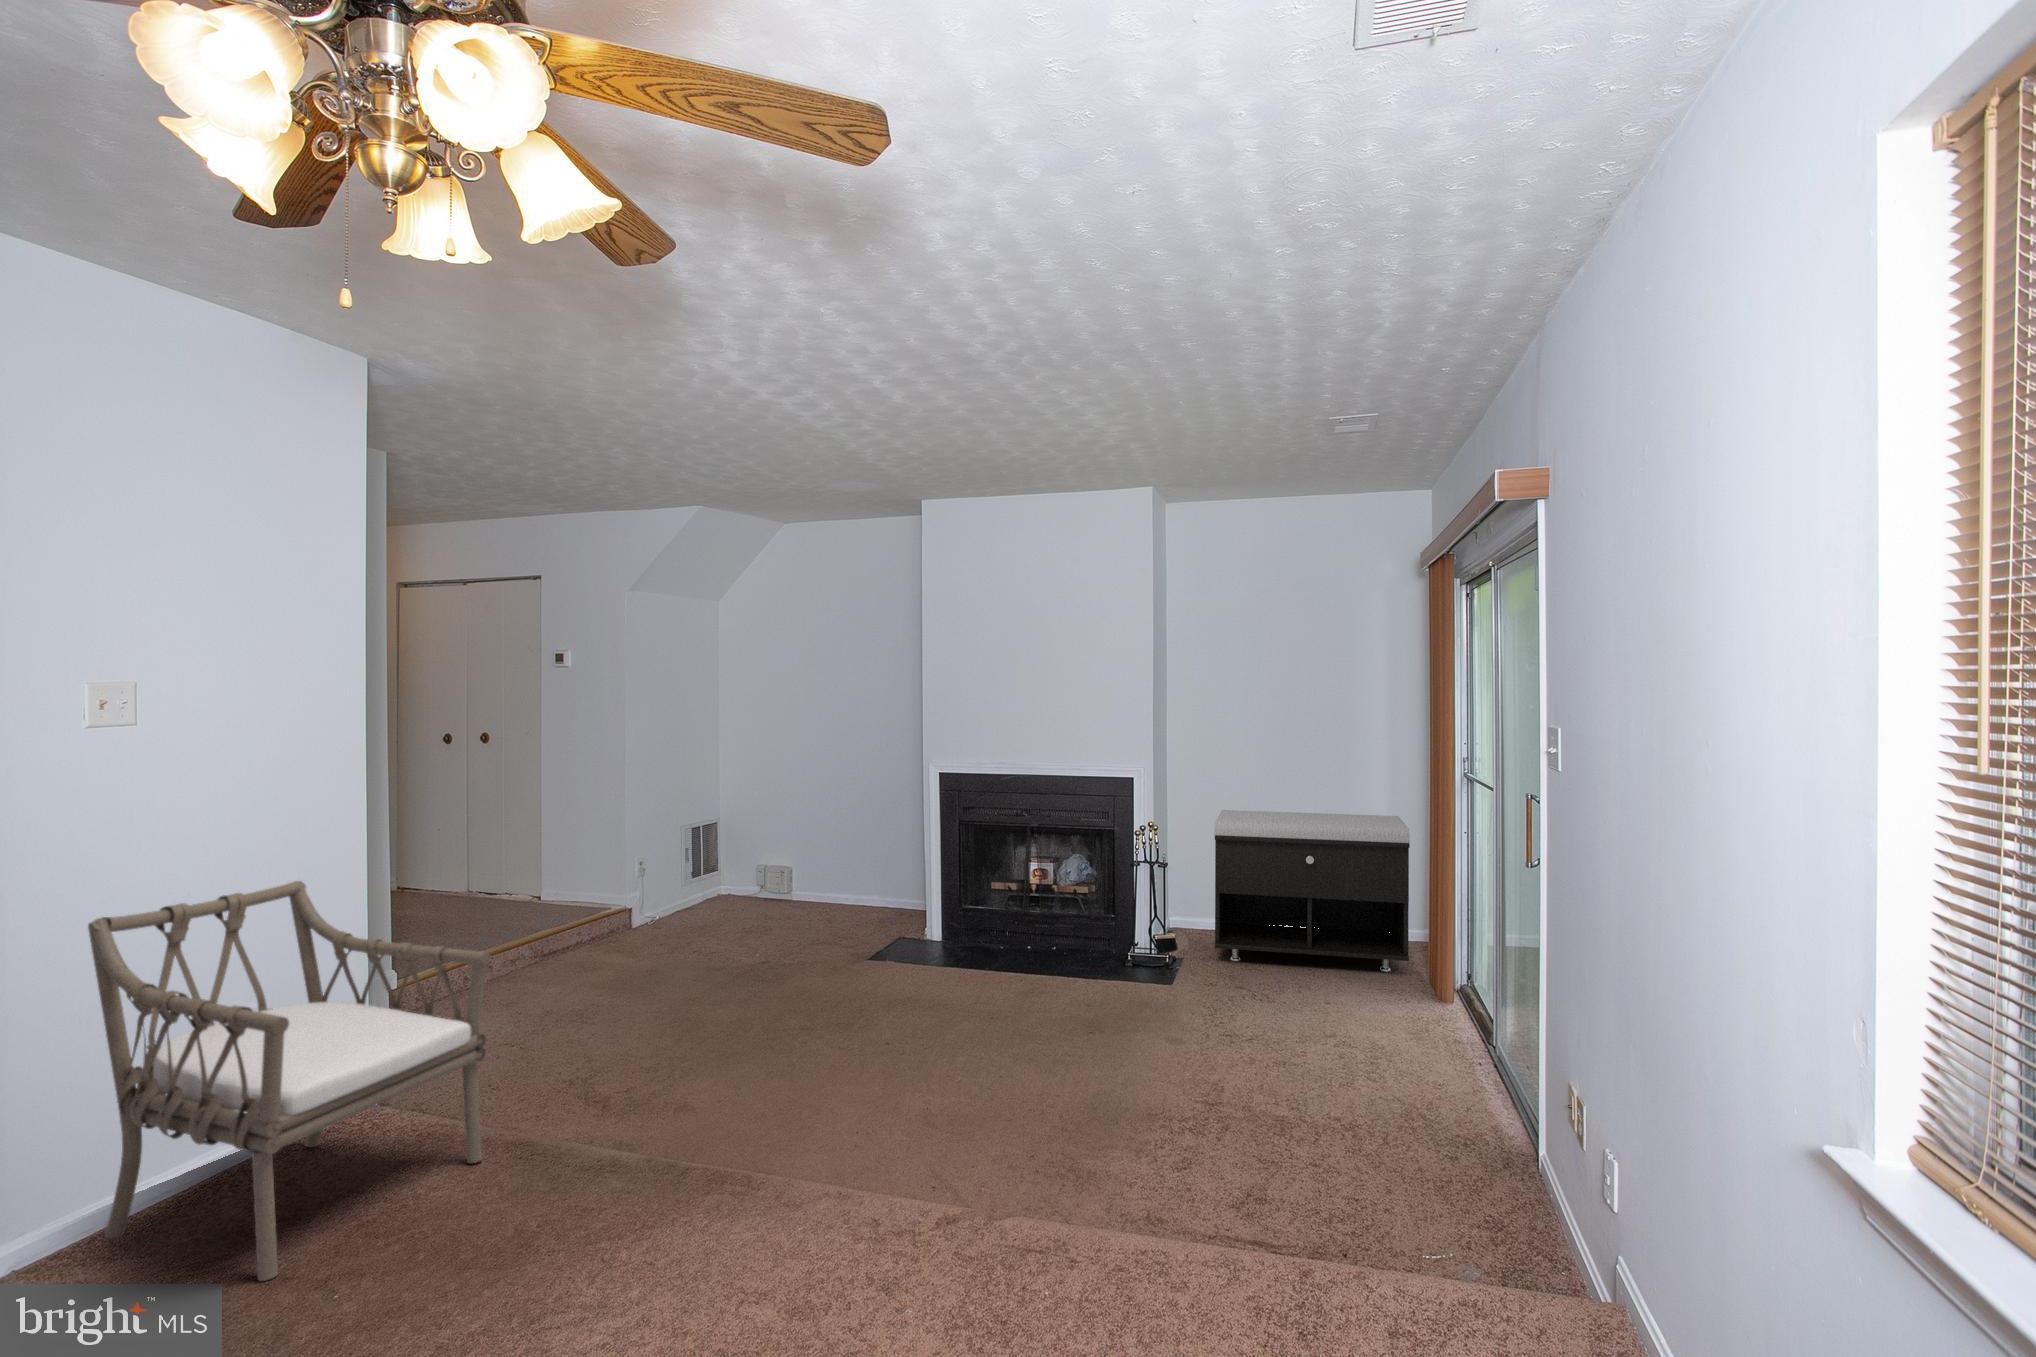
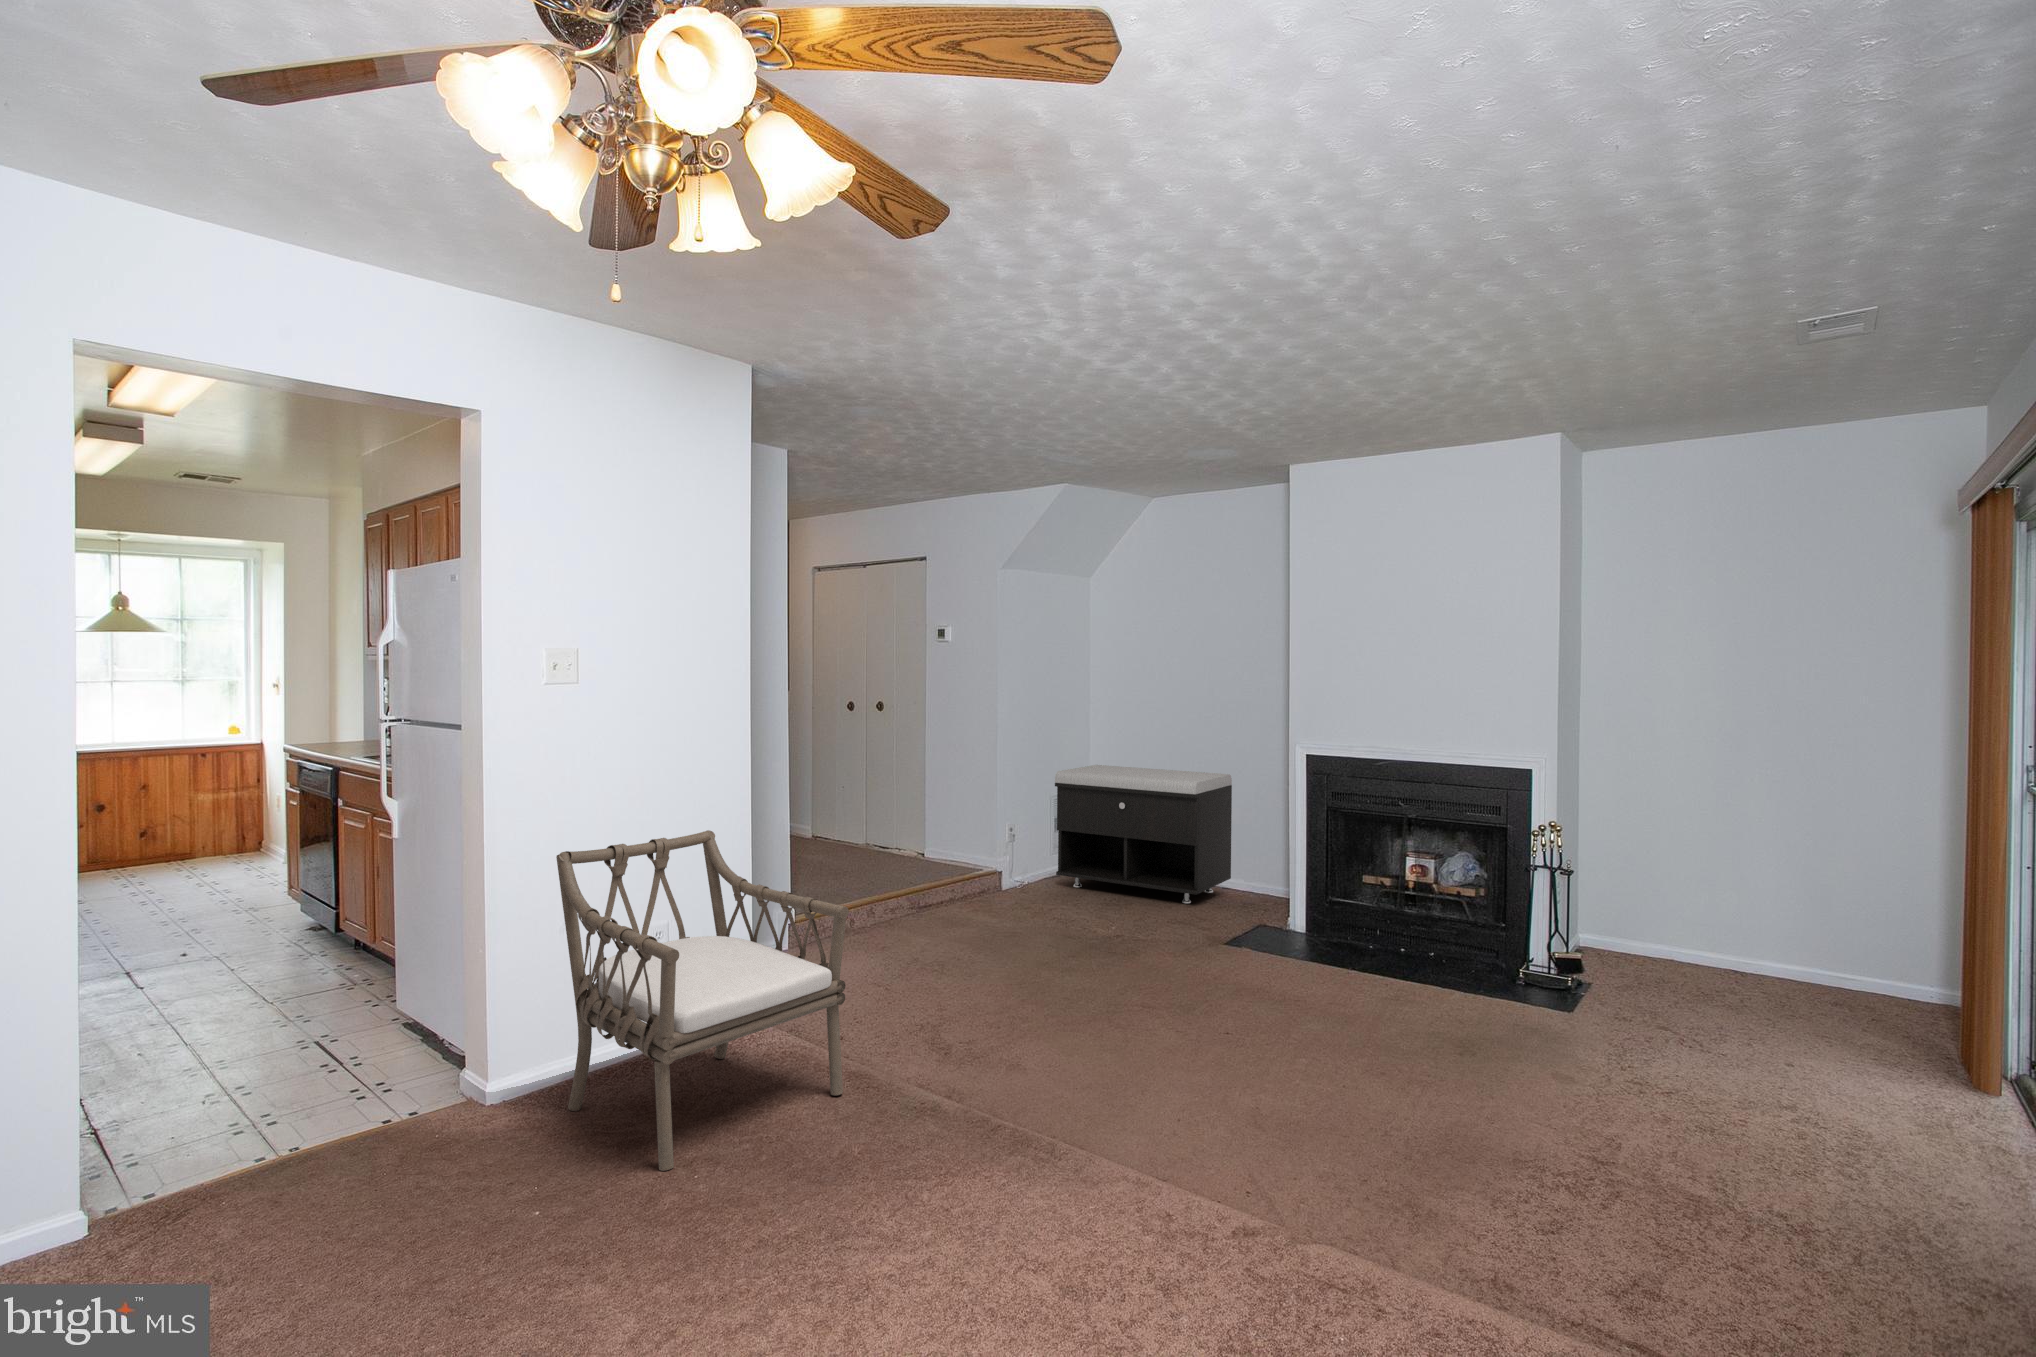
storage bench: present [1215,810,1410,972] -> present [1055,765,1232,904]

